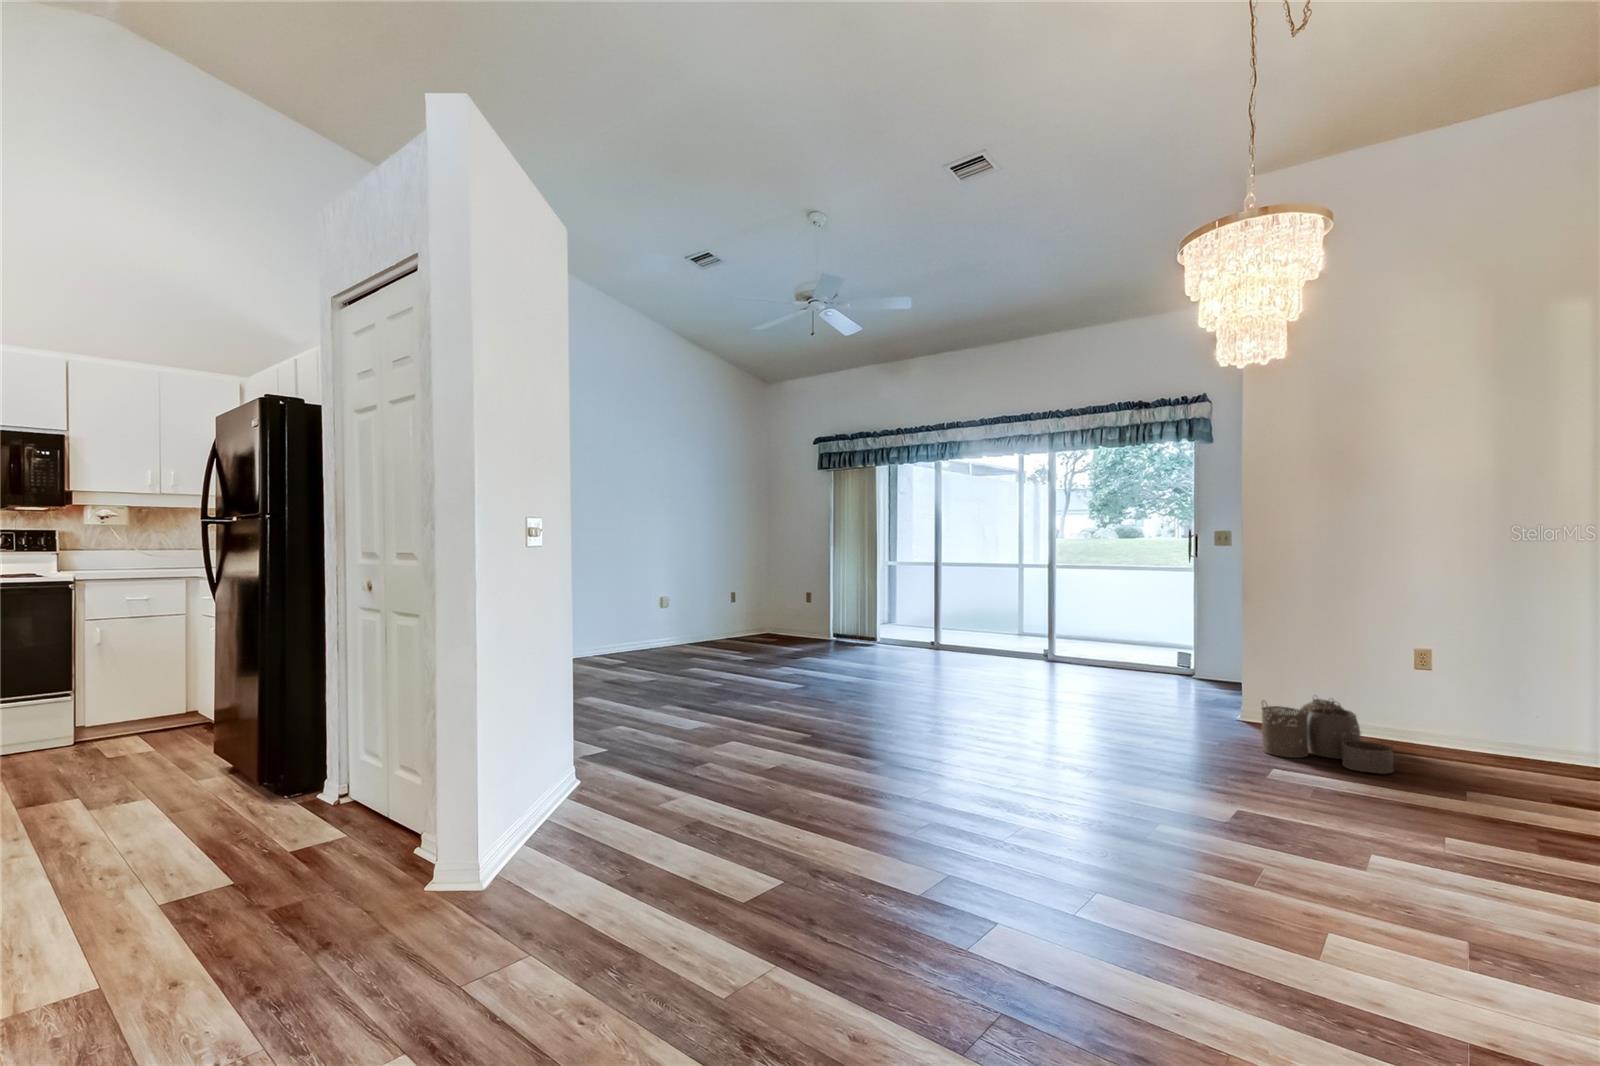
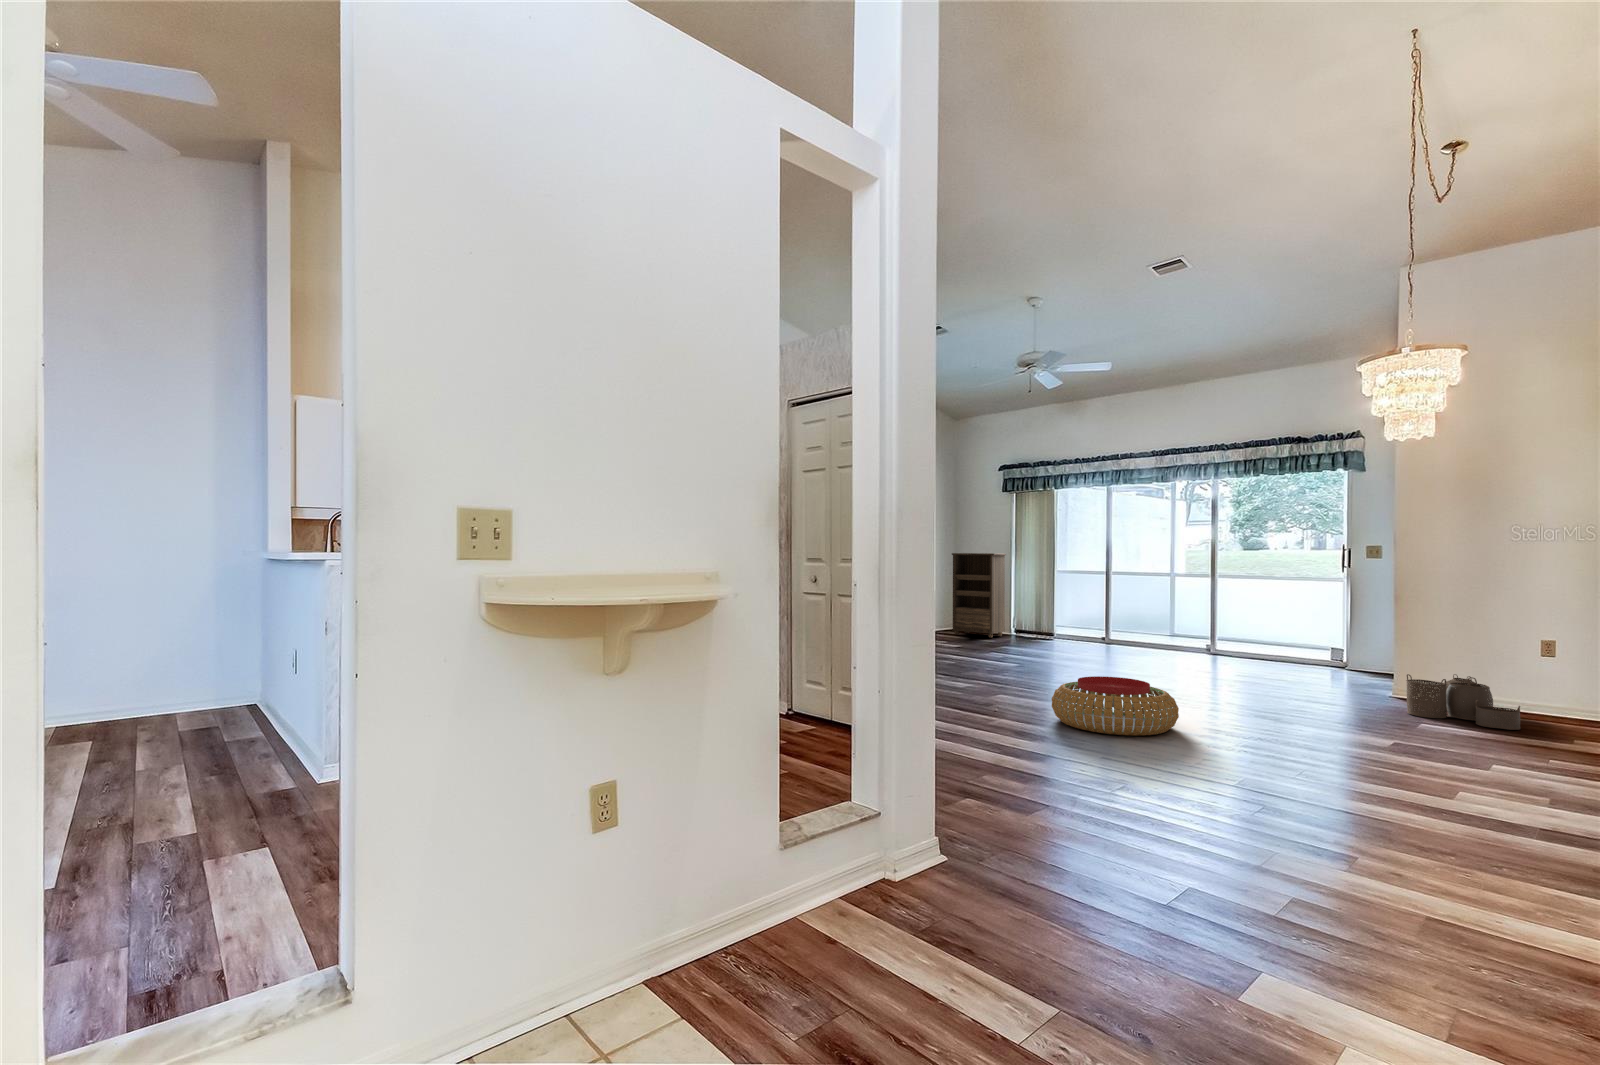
bookshelf: none [758,545,822,648] -> present [952,553,1006,638]
pouf: none [808,734,976,831] -> present [1052,676,1179,735]

